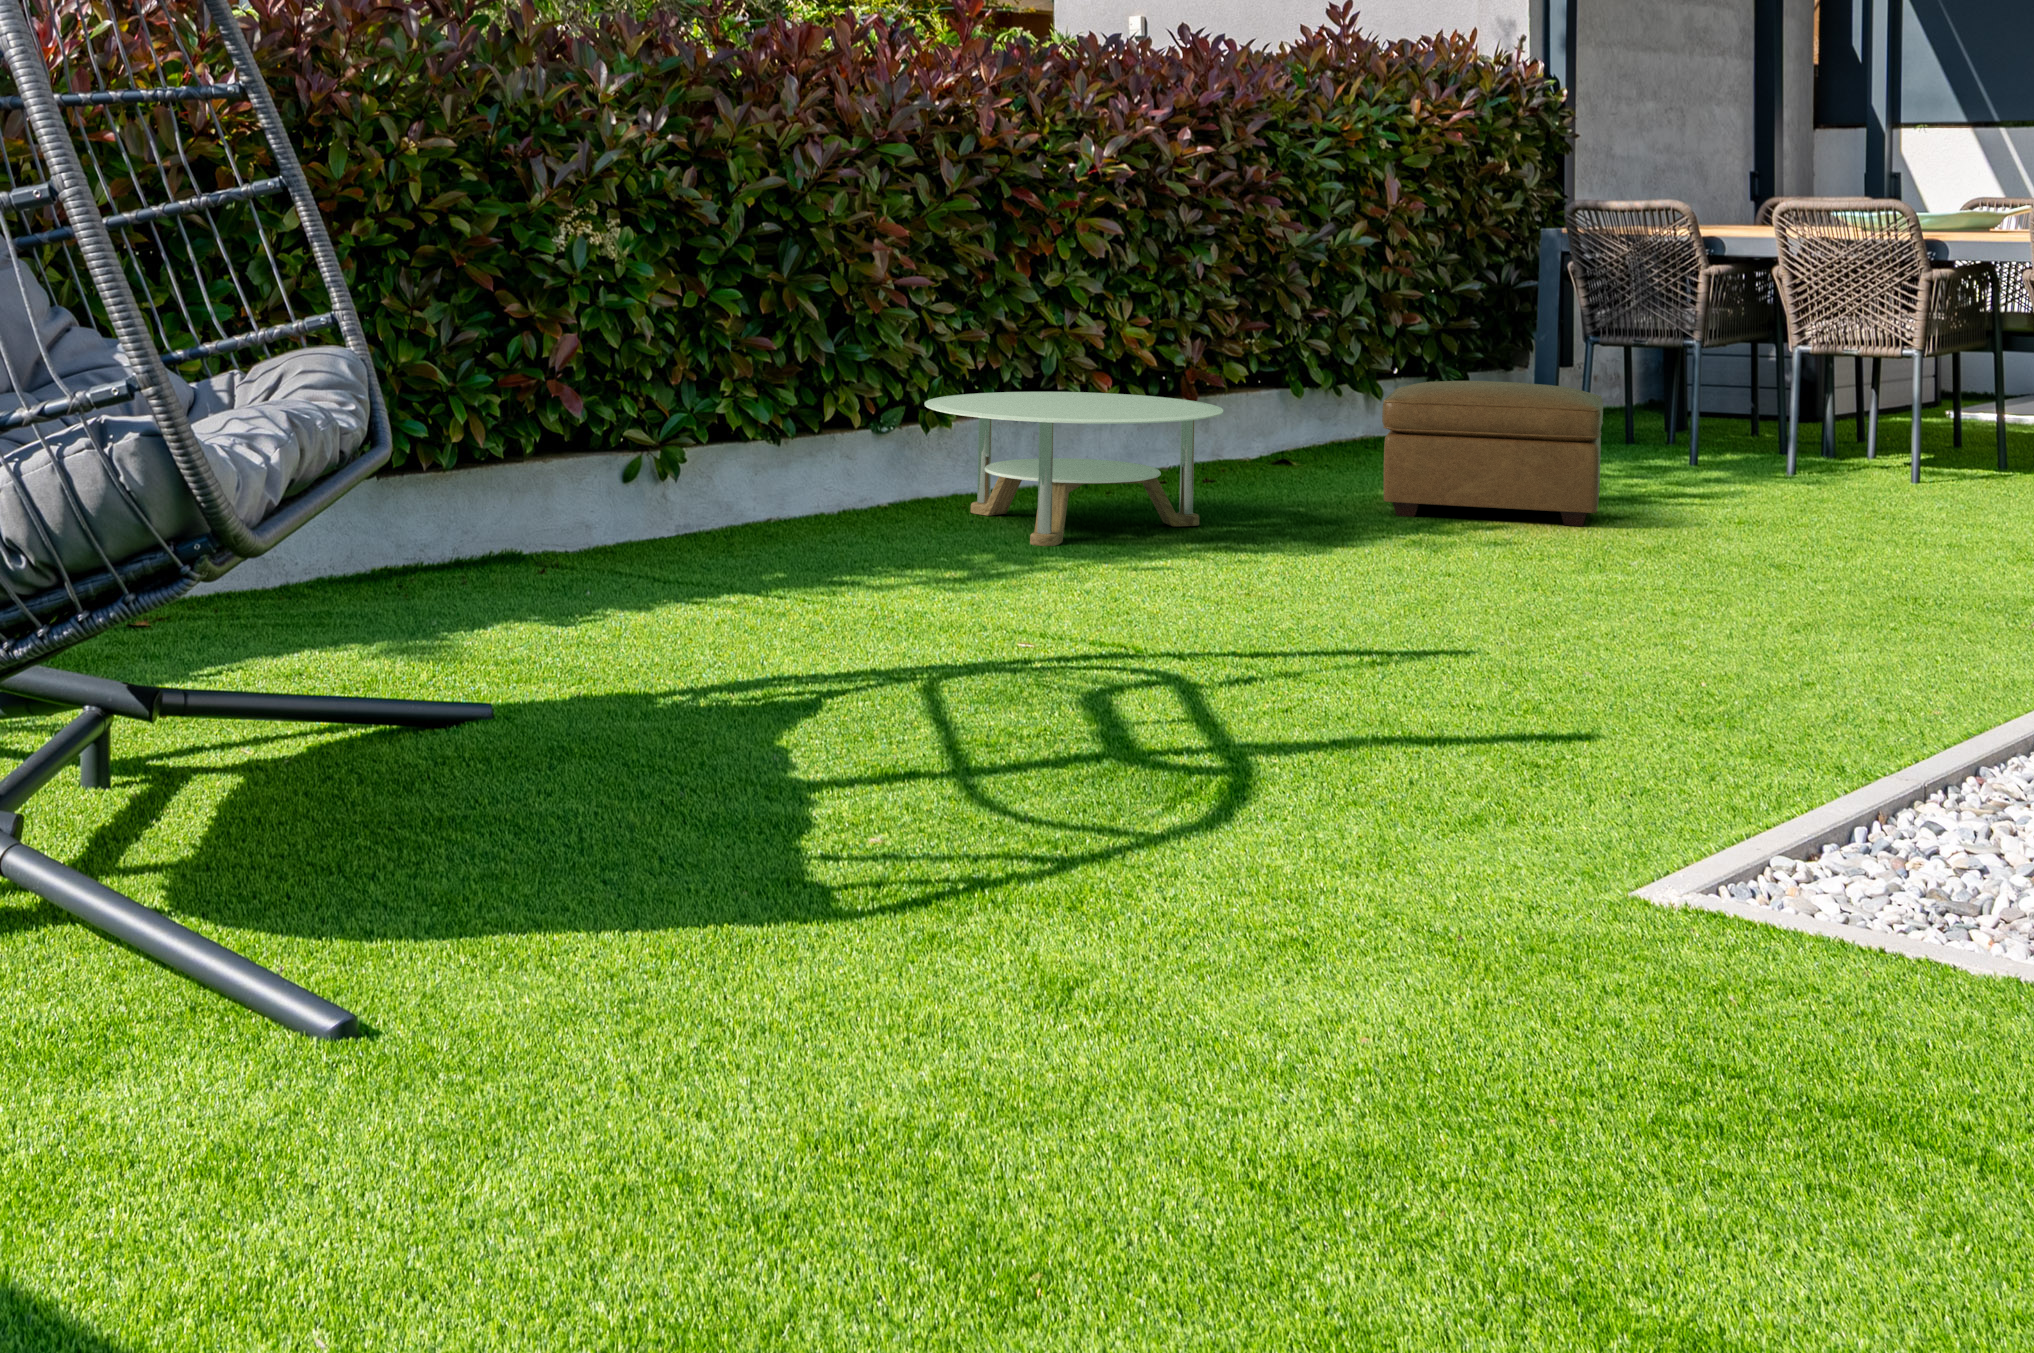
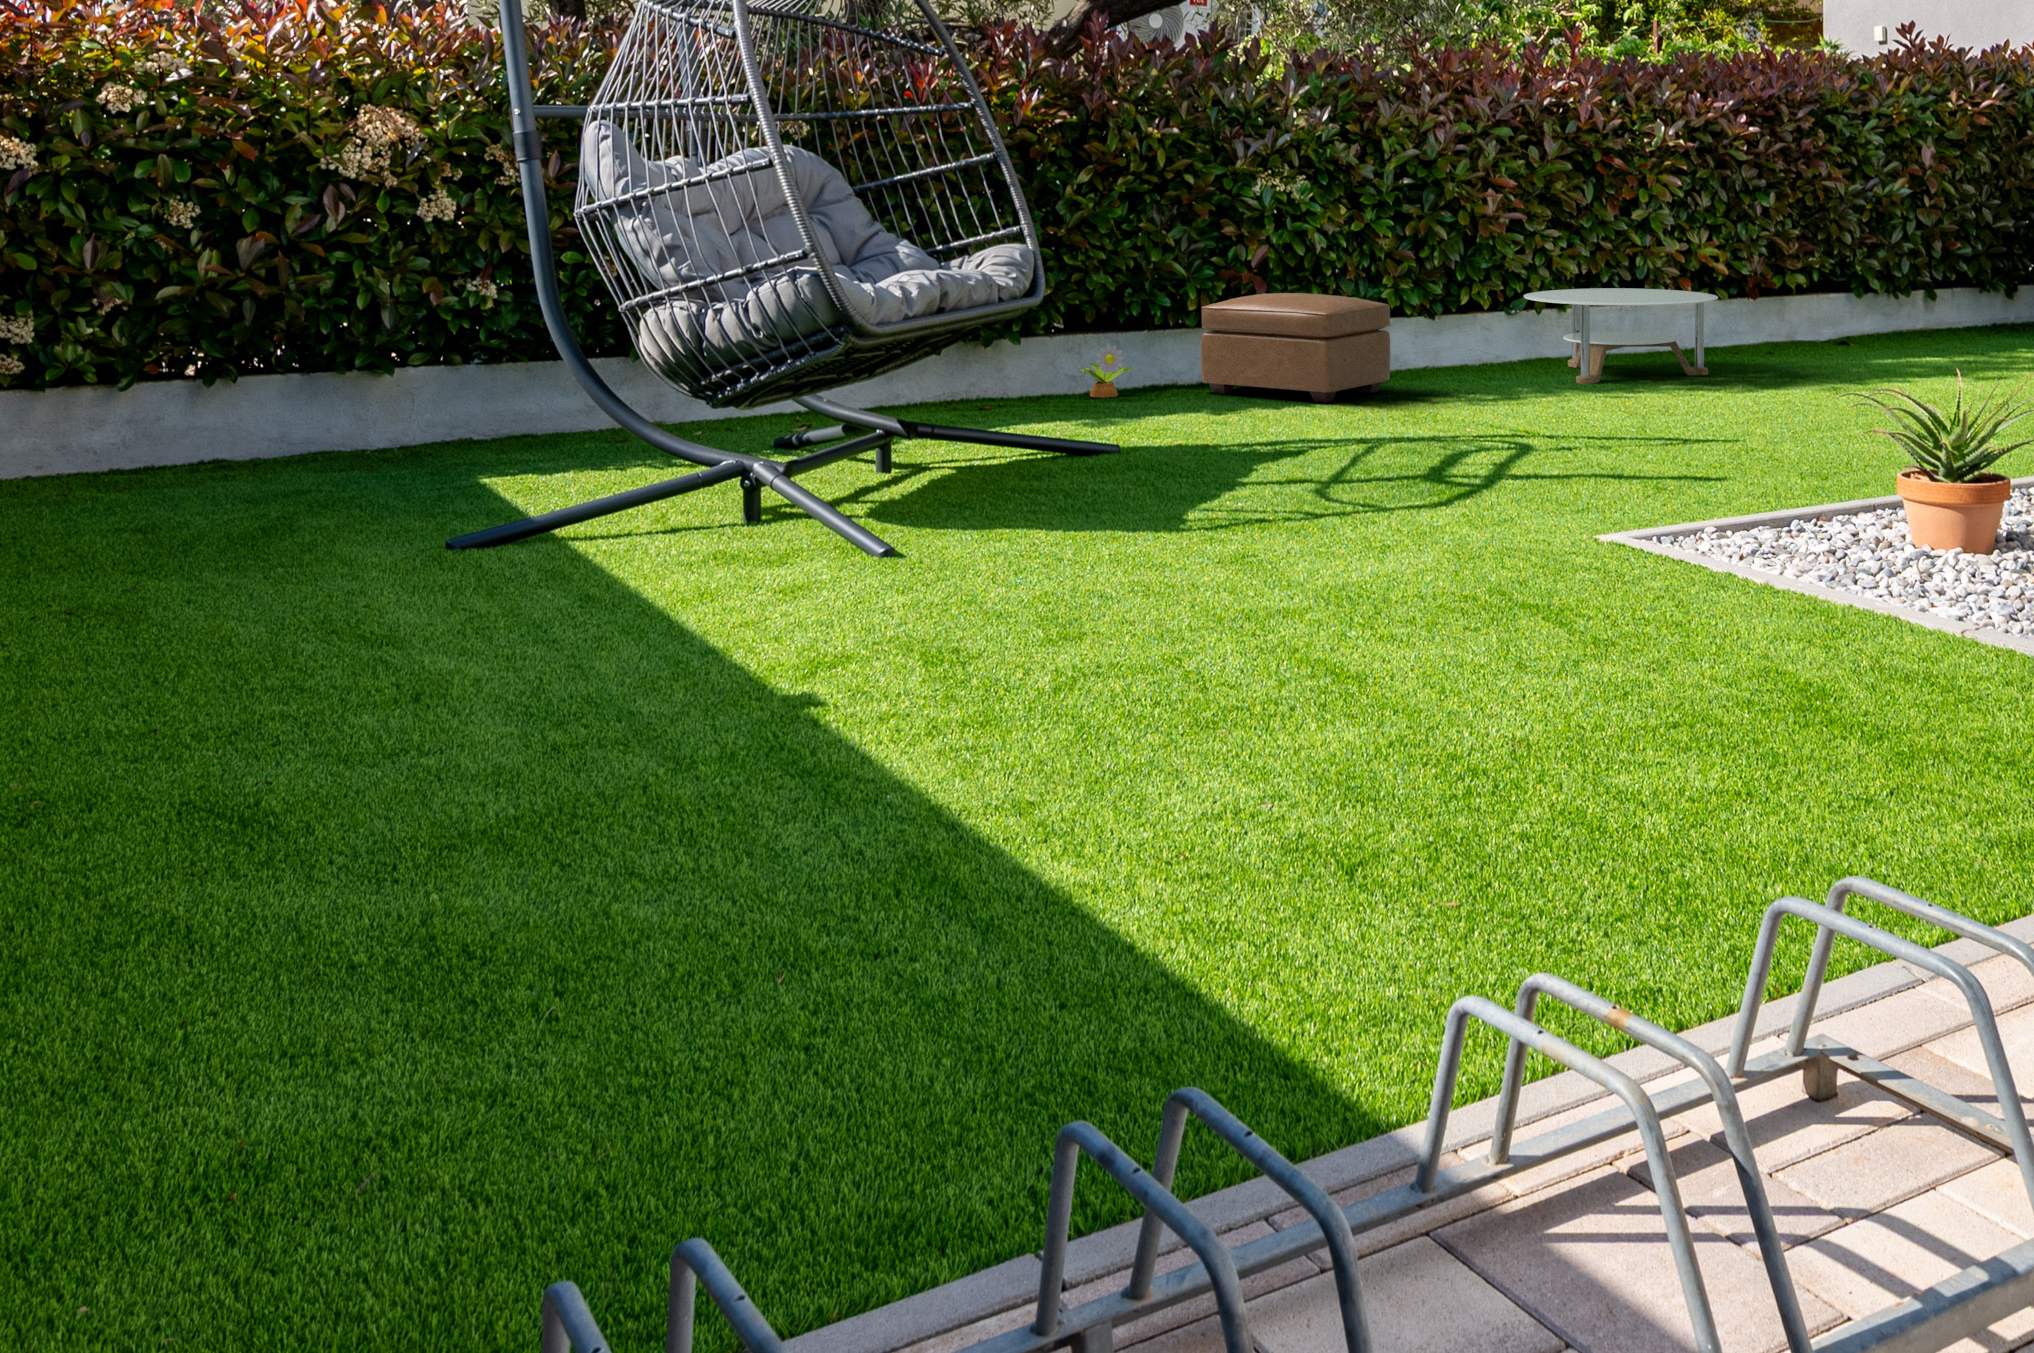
ottoman: present [1382,381,1603,526] -> present [1201,293,1390,403]
decorative plant: none [263,503,358,595] -> present [1079,344,1132,397]

